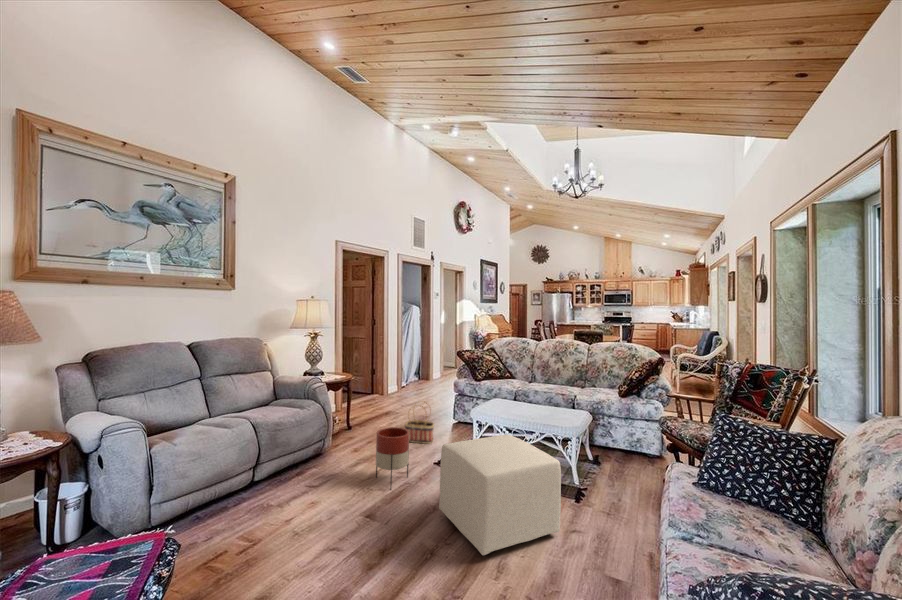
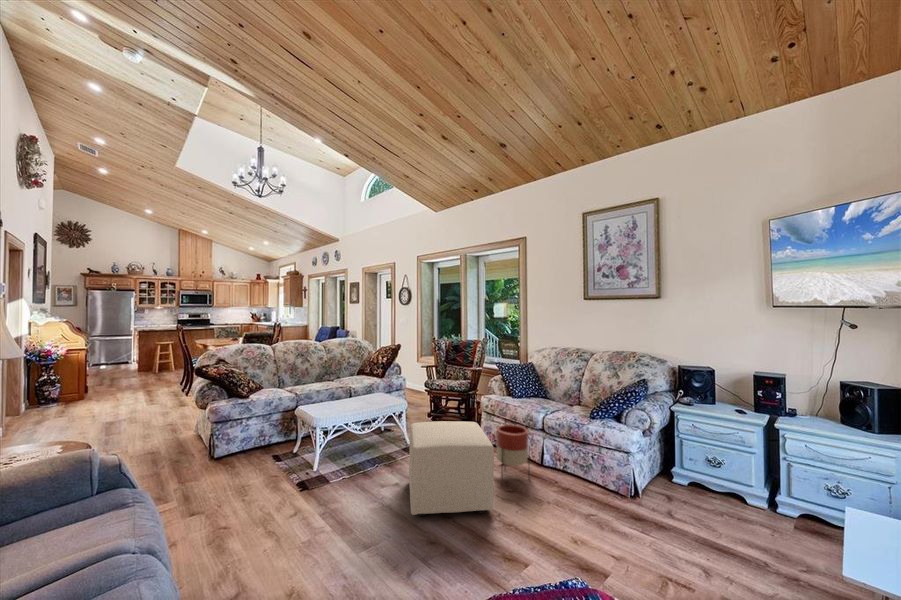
basket: present [405,403,434,444] -> none [188,442,239,509]
planter: present [376,427,409,489] -> present [496,425,530,477]

